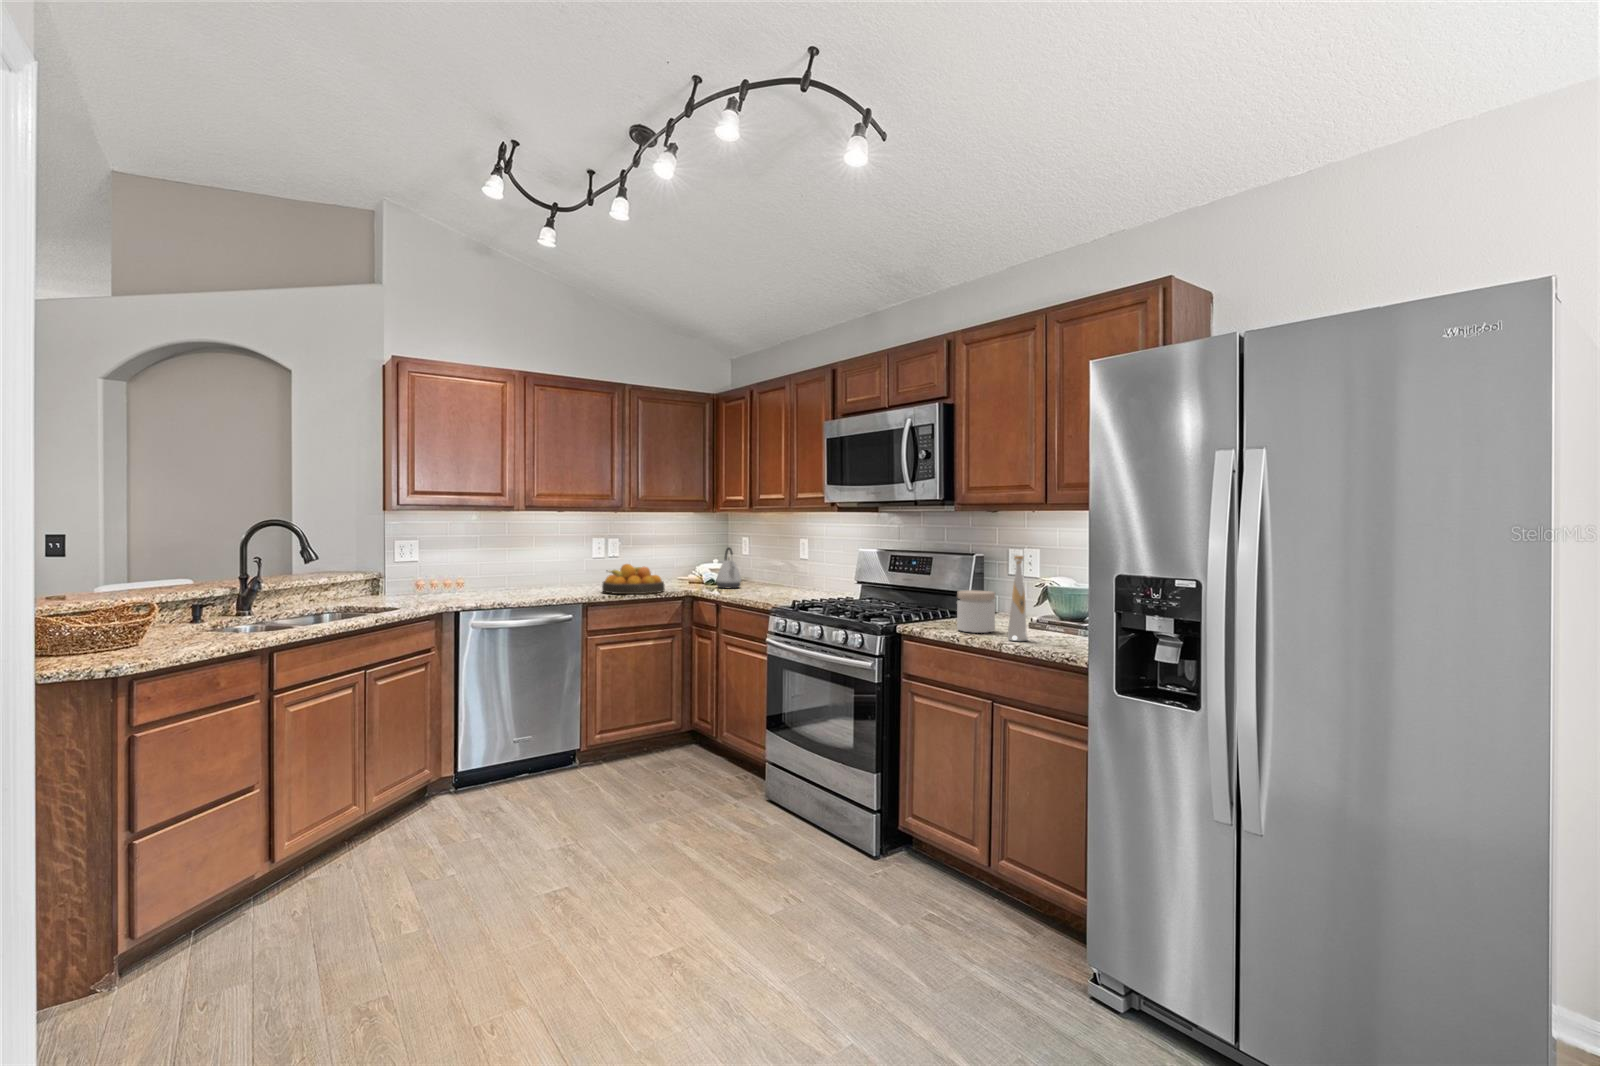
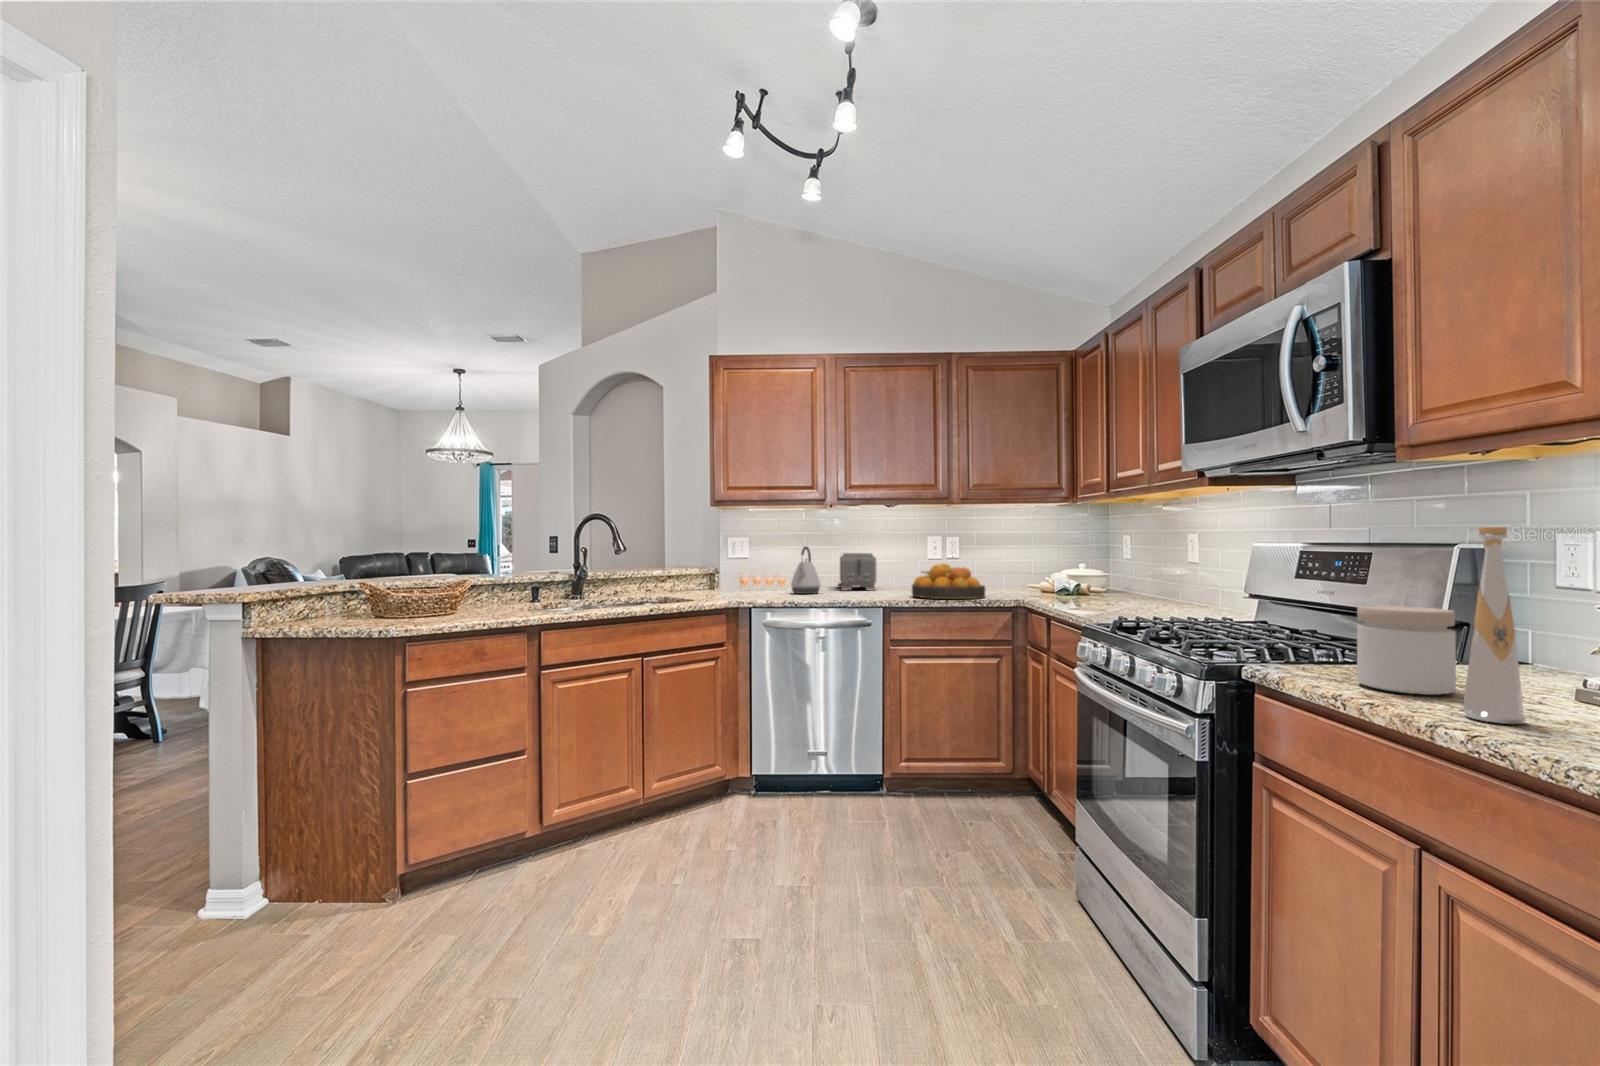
kettle: present [716,547,741,588] -> present [791,546,820,594]
toaster: none [502,553,552,590] -> present [837,553,877,591]

